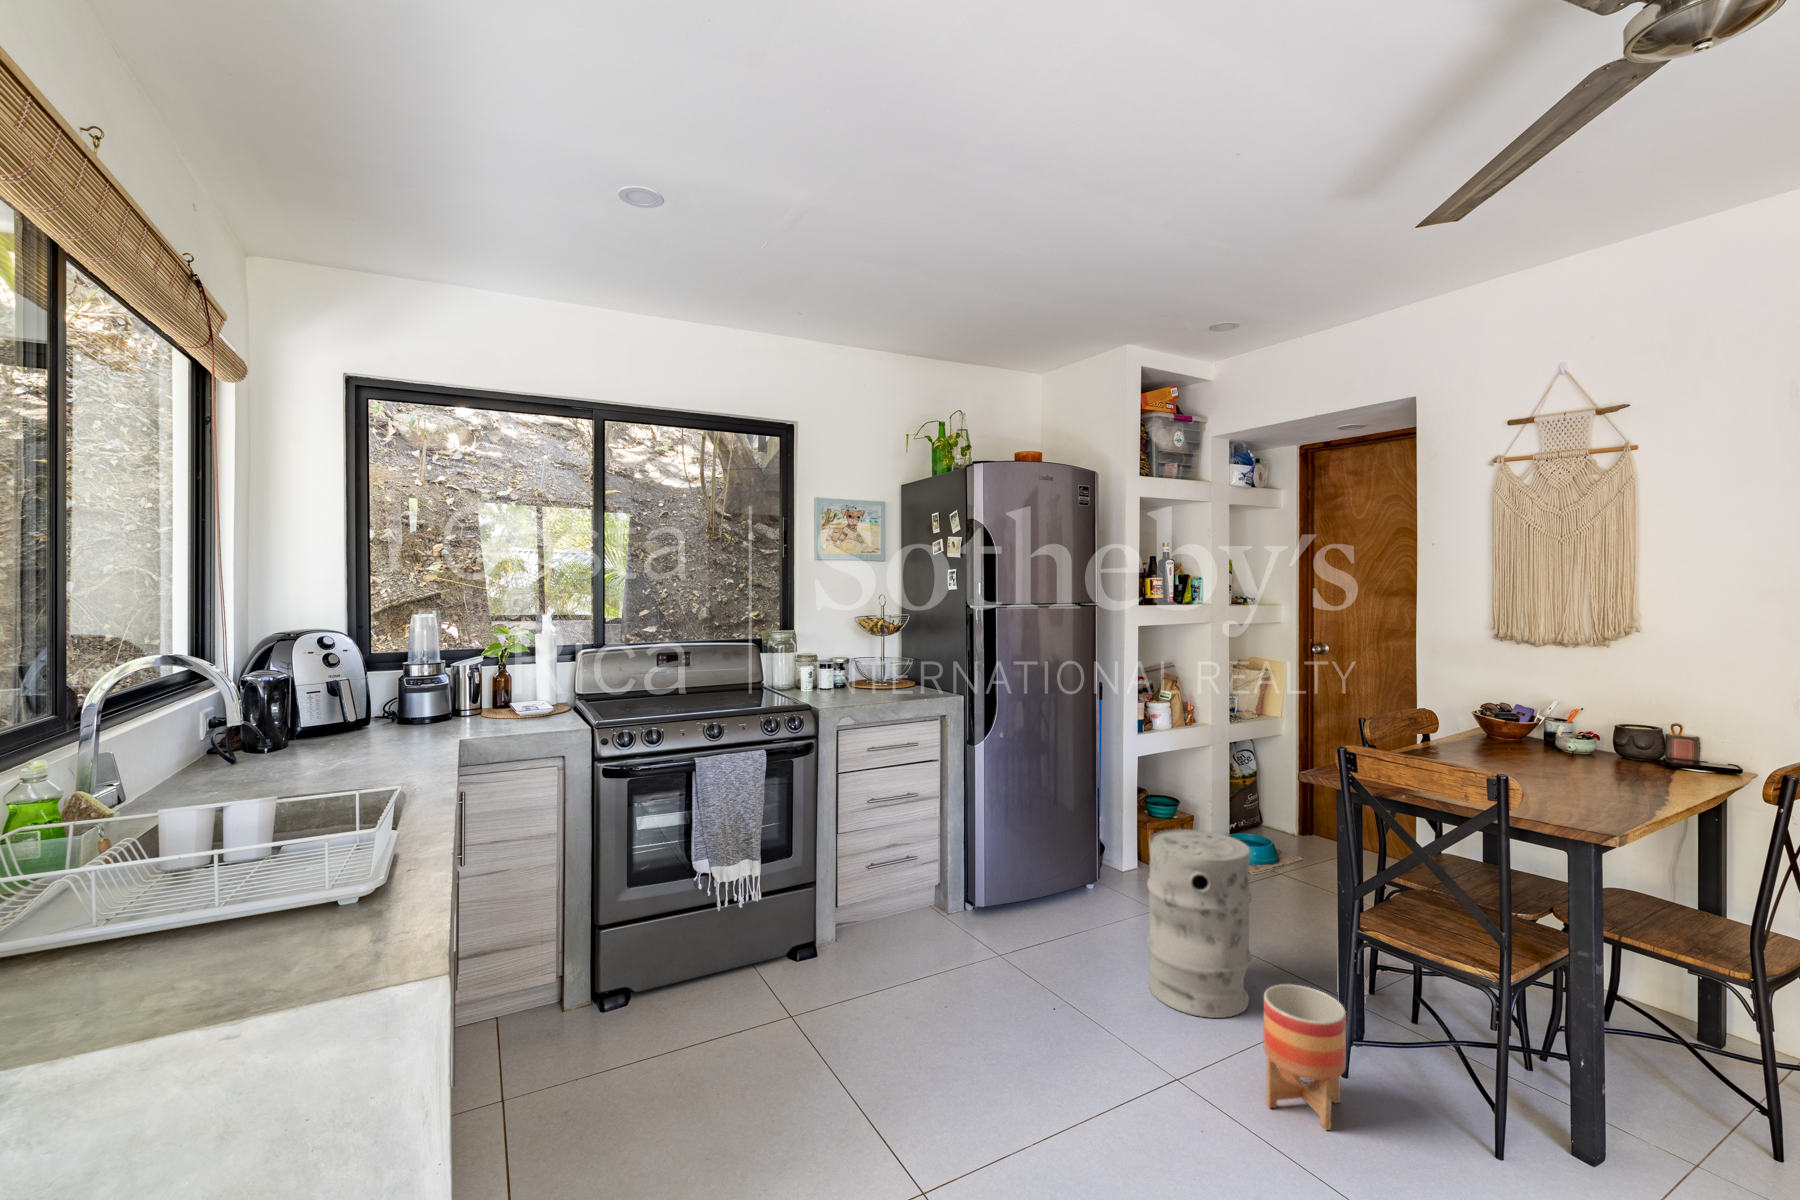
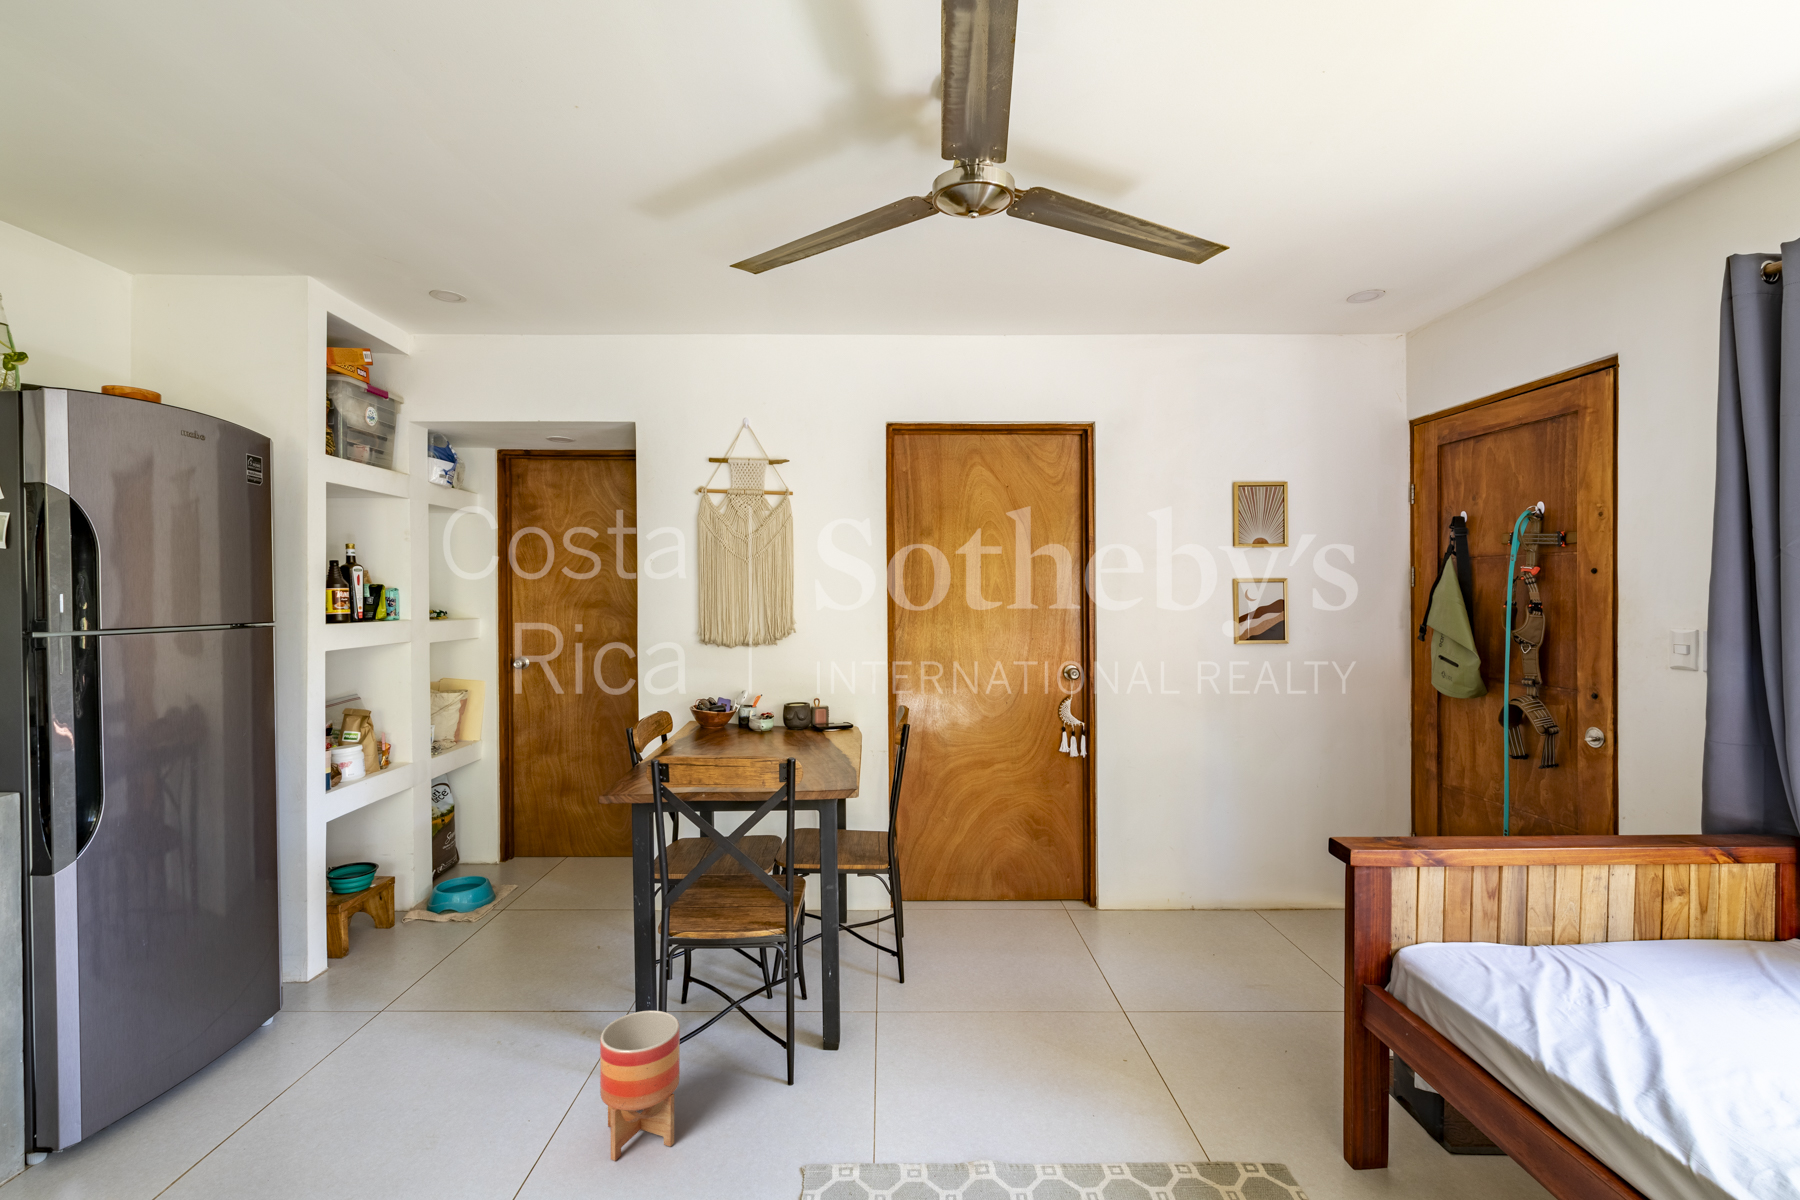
trash can: present [1146,829,1252,1018] -> none [412,885,545,1119]

